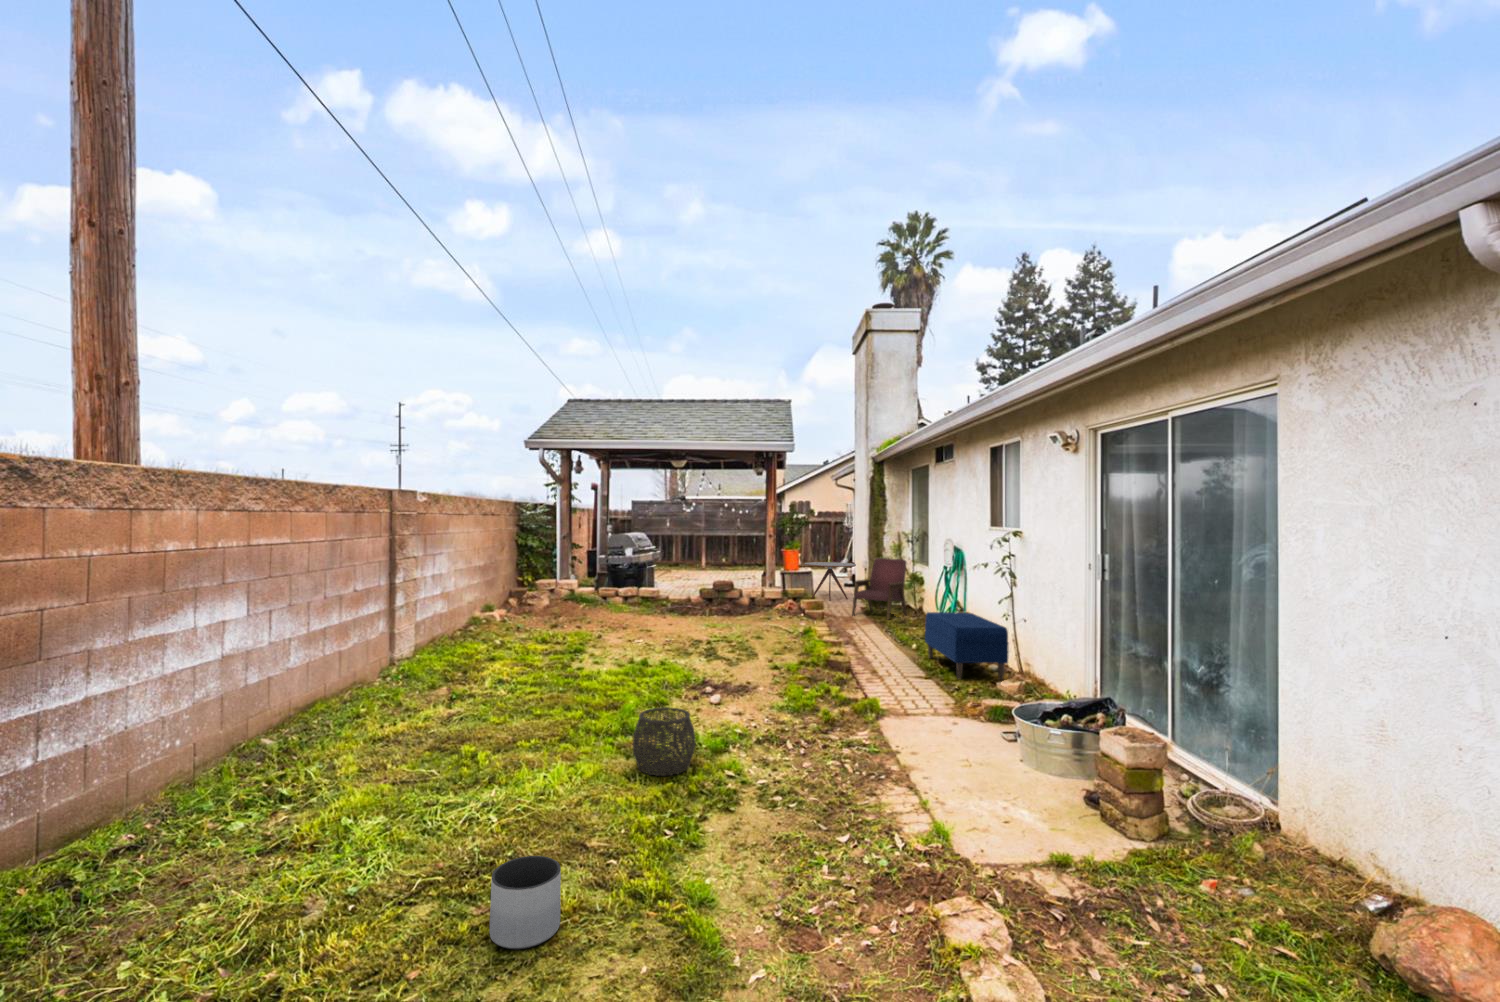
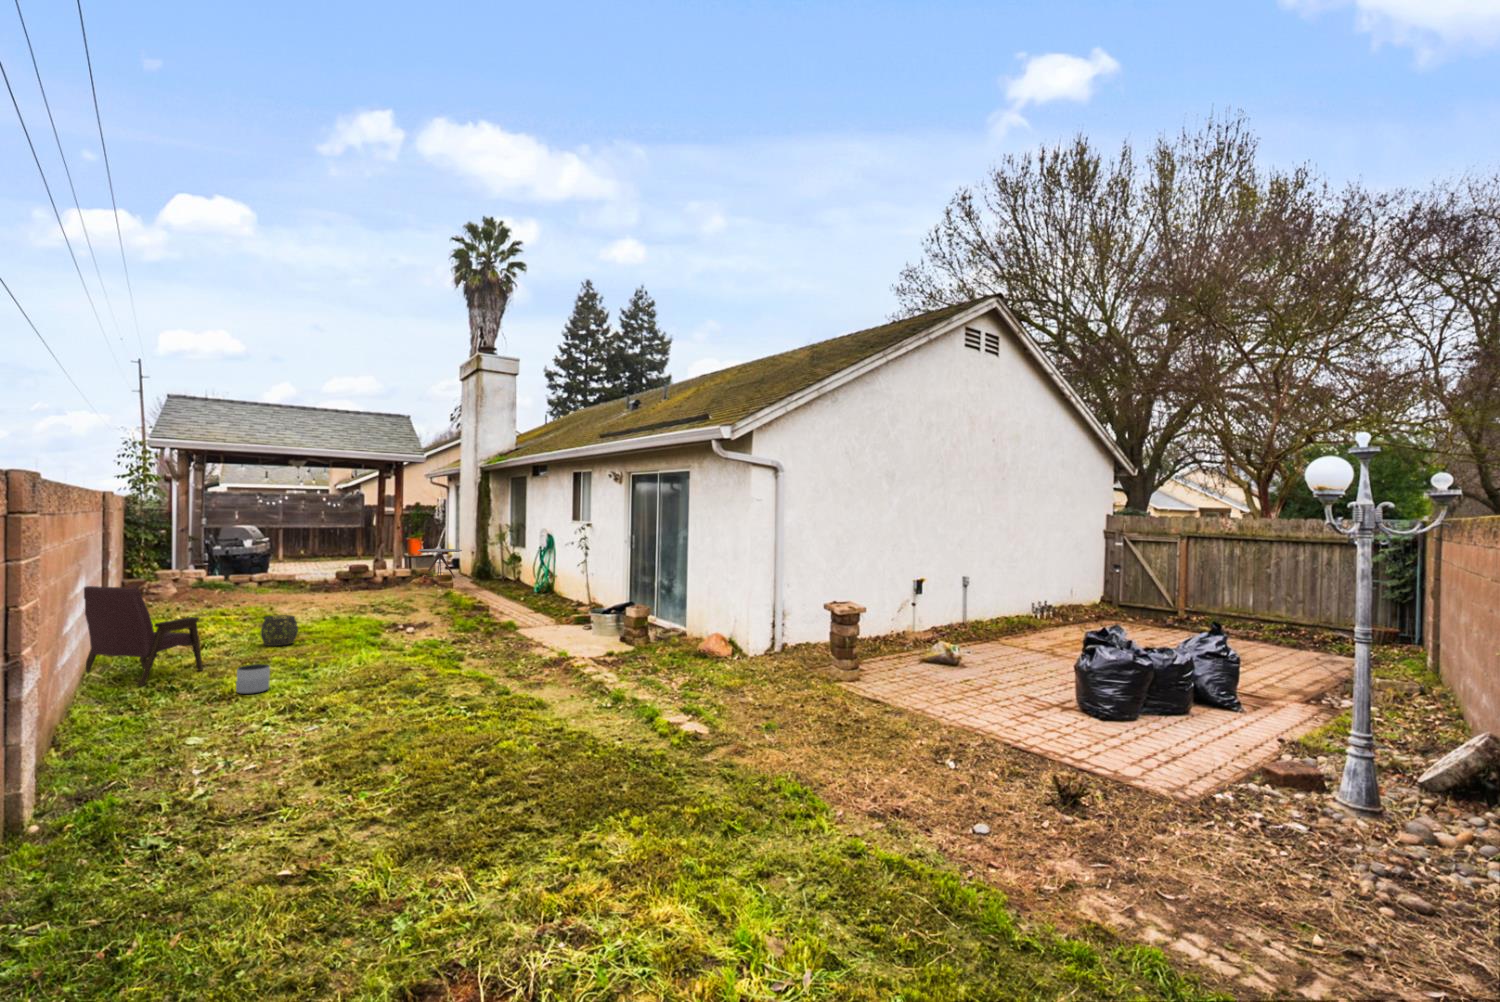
armchair: present [852,558,907,620] -> present [84,586,203,686]
bench: present [925,612,1009,680] -> none [531,575,582,611]
woven basket: present [632,707,695,776] -> present [261,615,298,646]
planter: present [490,856,561,949] -> present [236,664,270,694]

